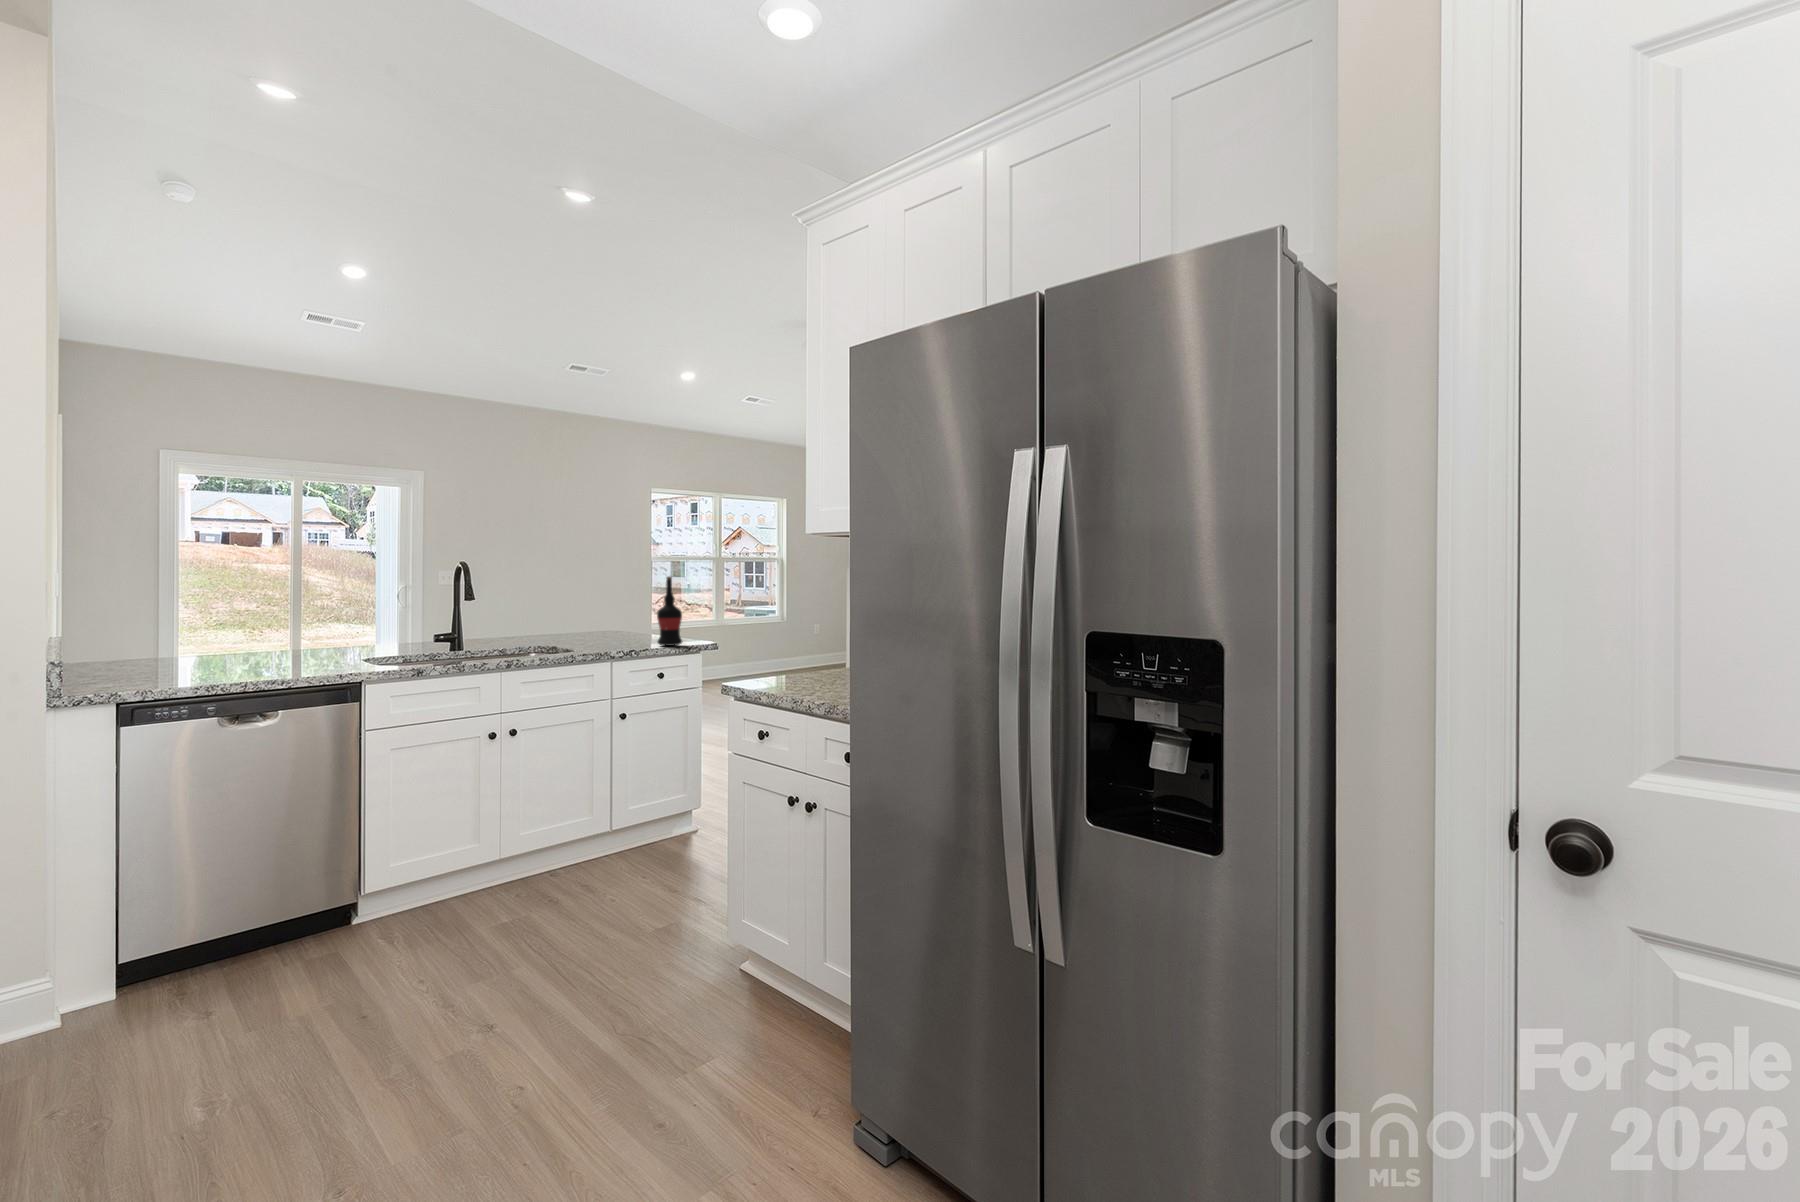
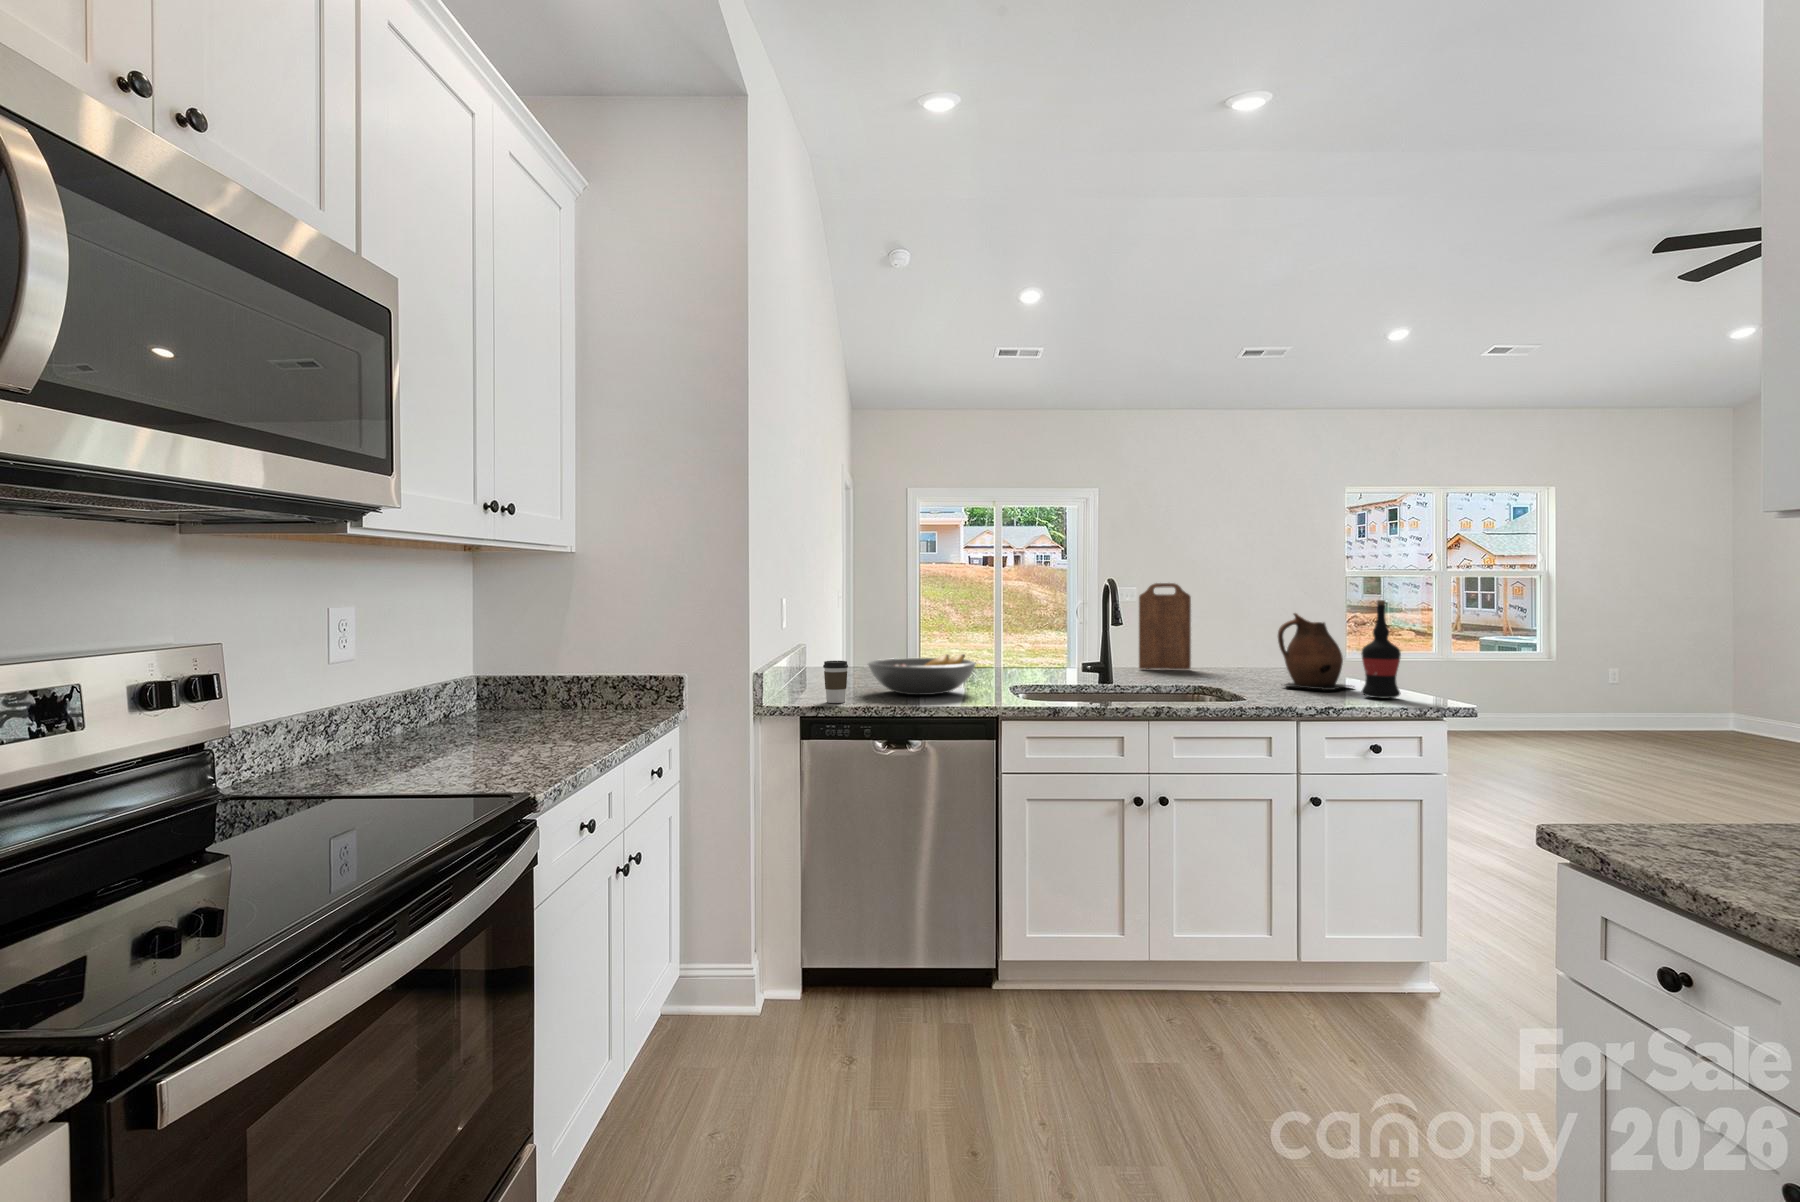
cutting board: none [482,565,530,639] -> present [1139,583,1191,670]
ceramic pitcher: none [599,587,654,644] -> present [1278,613,1352,690]
fruit bowl: none [202,628,330,669] -> present [868,654,976,695]
coffee cup: none [153,639,186,681] -> present [823,661,848,703]

